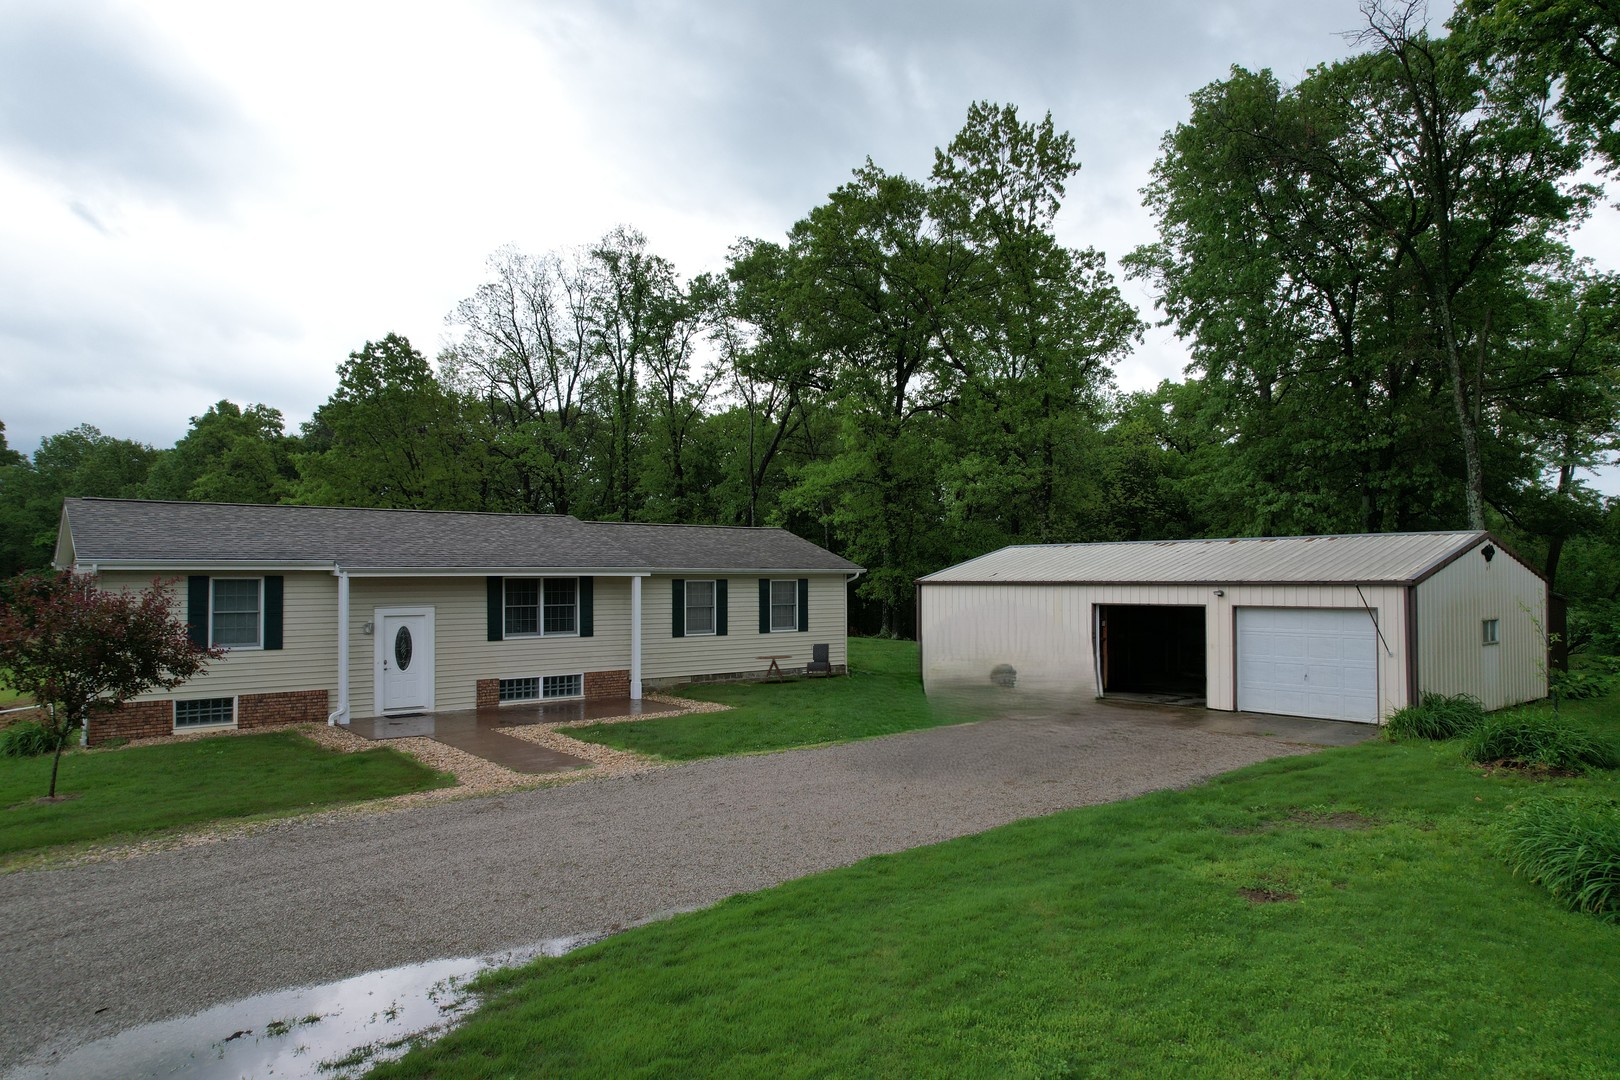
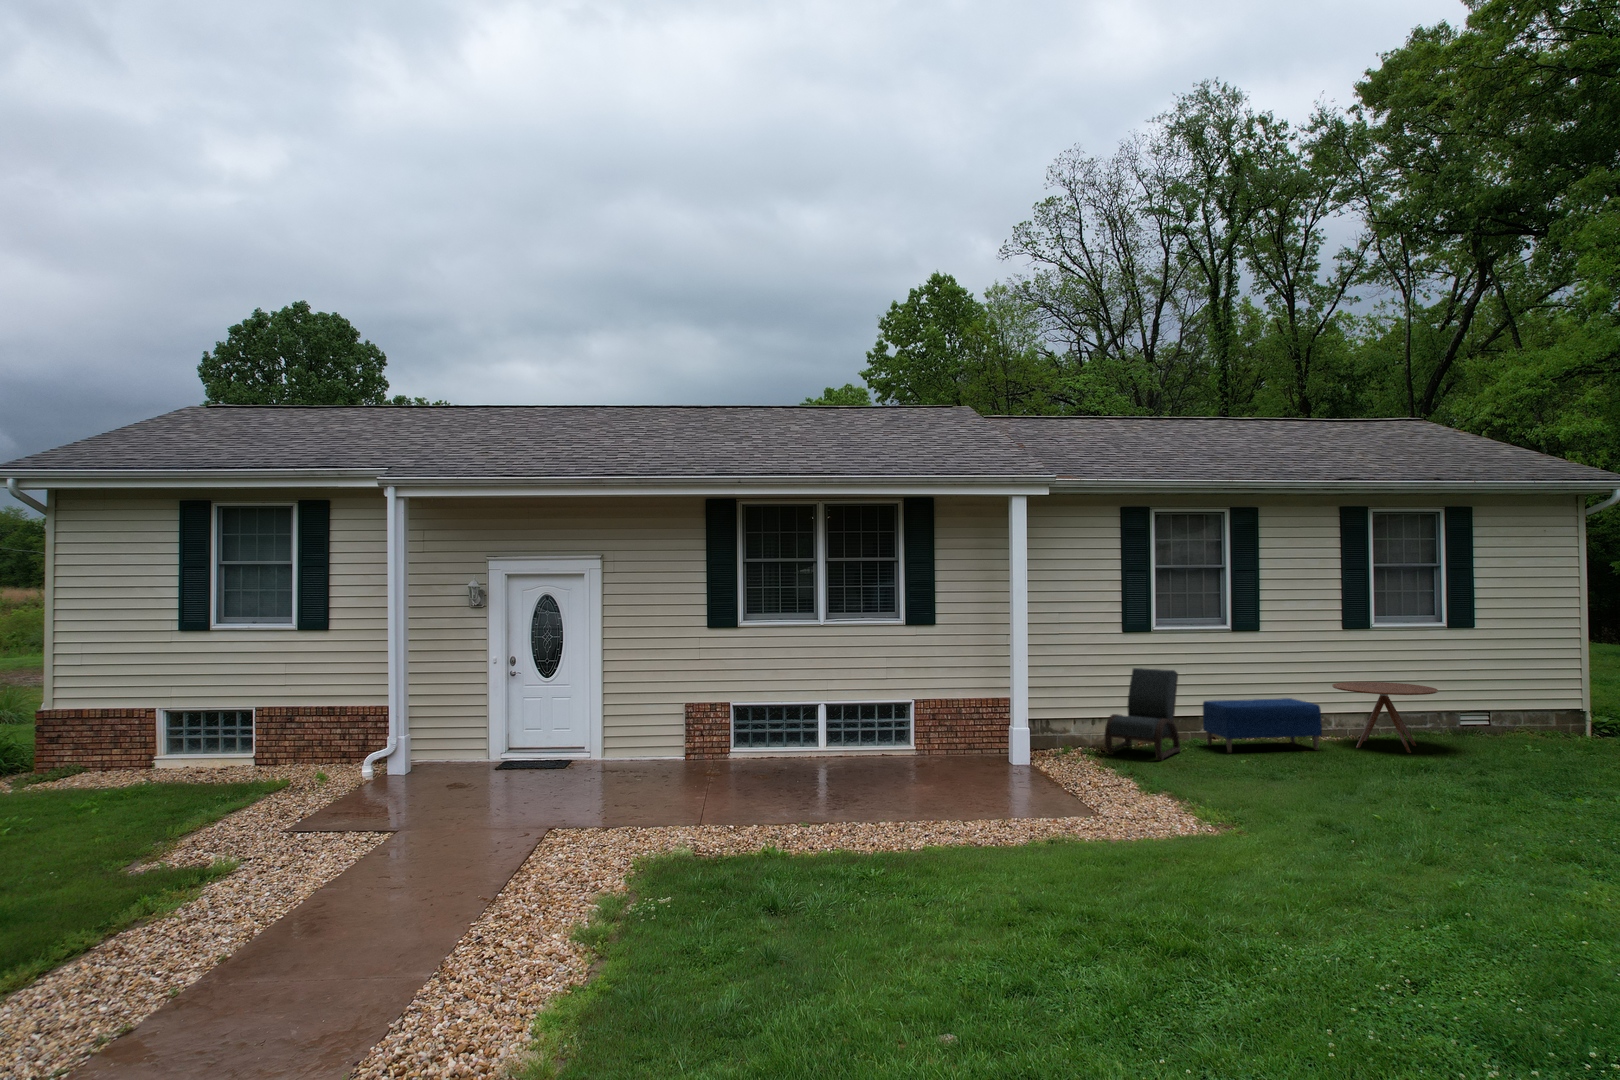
lounge chair: present [806,644,831,678] -> present [1104,668,1181,761]
bench: none [705,665,751,688] -> present [1203,698,1322,753]

